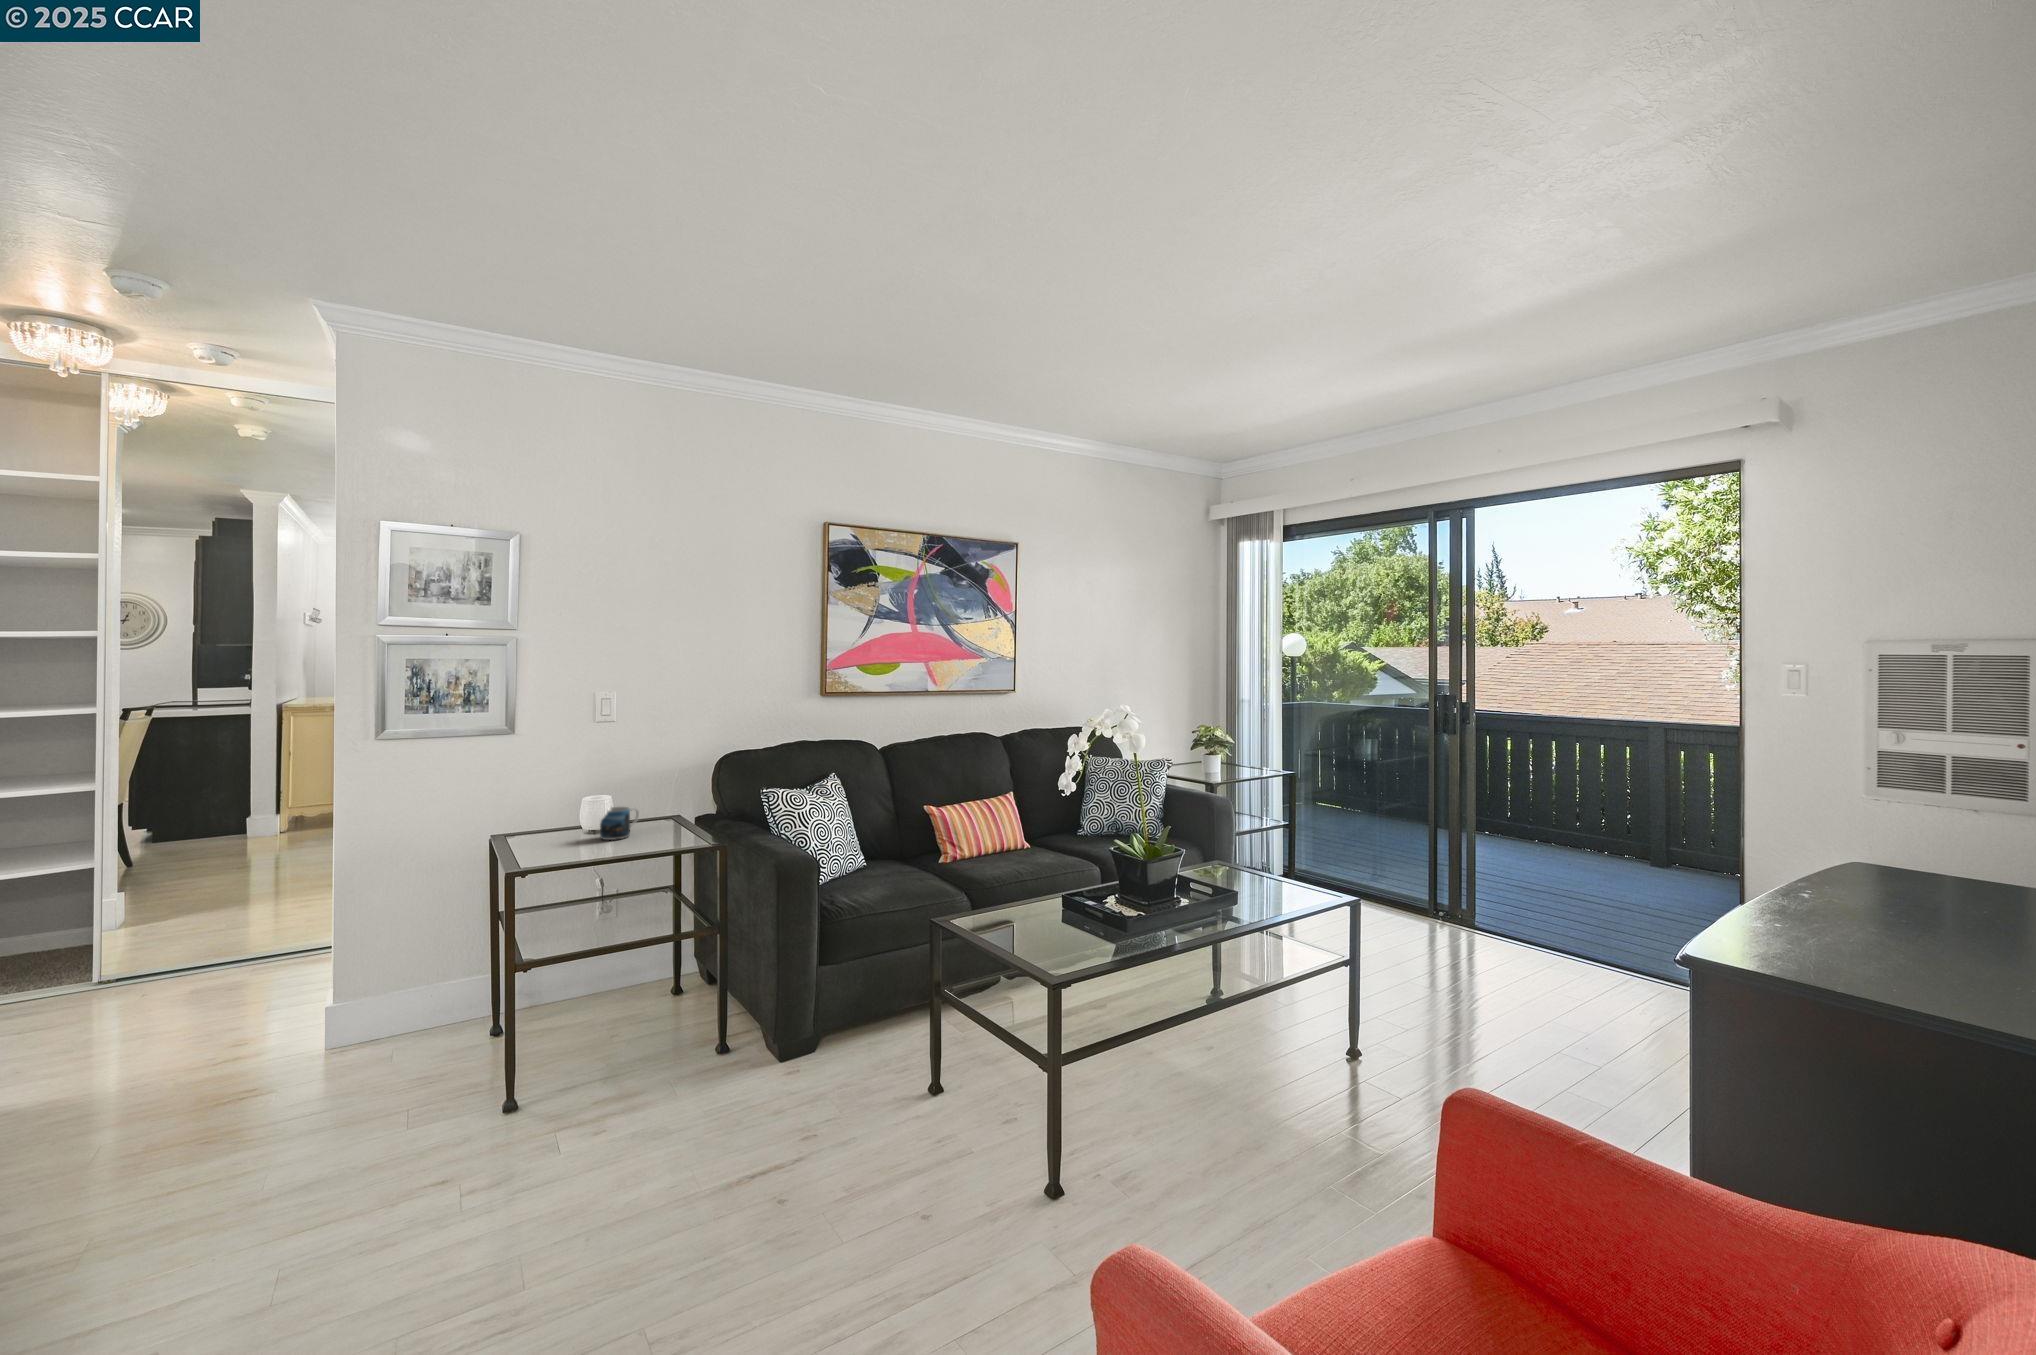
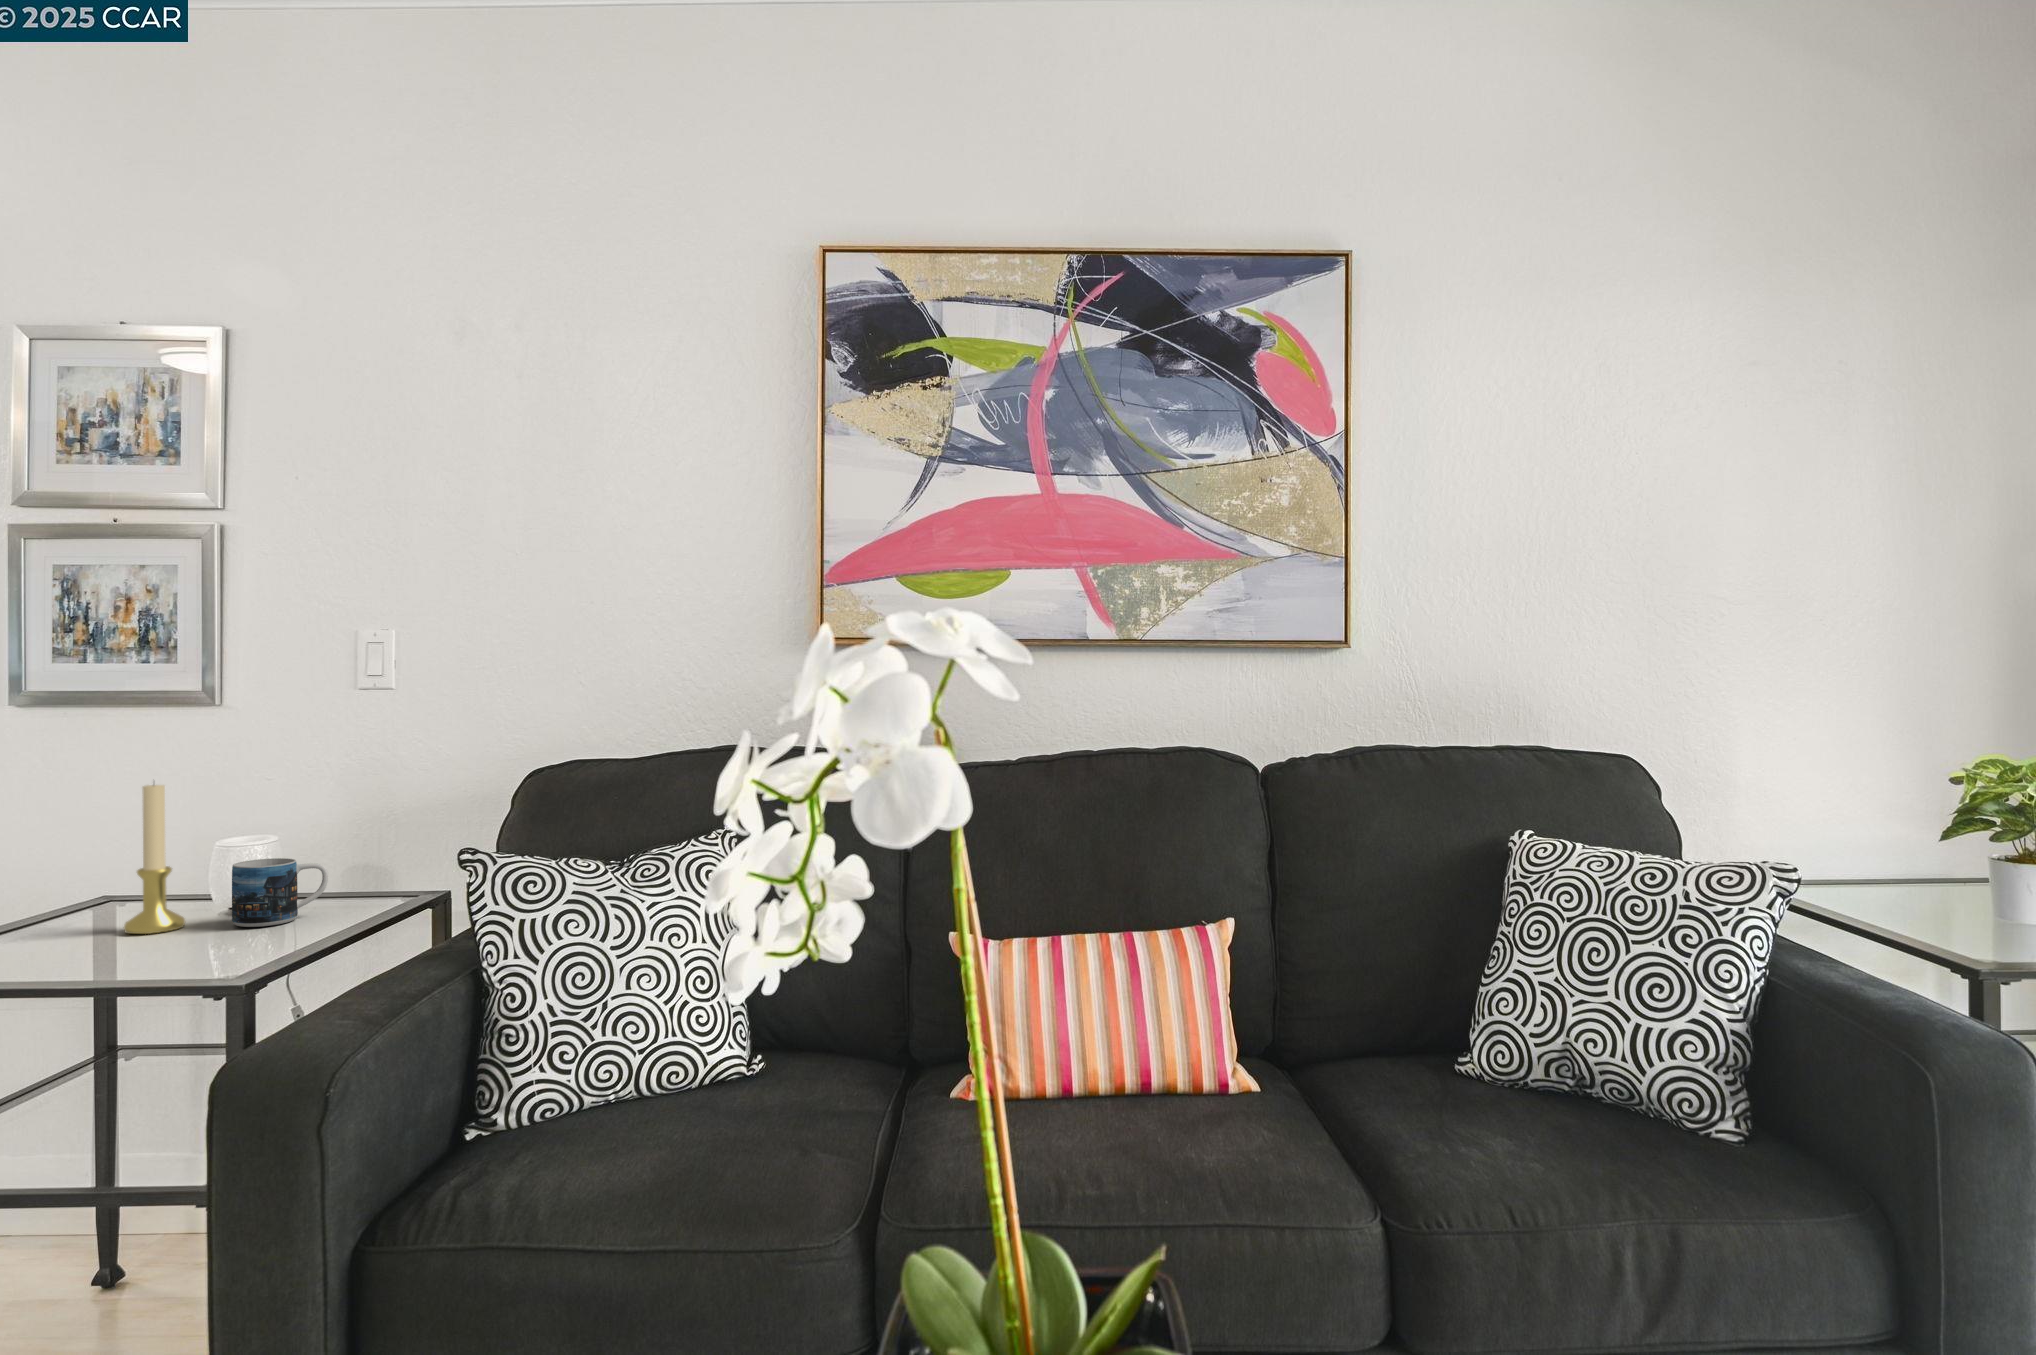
candle holder: none [547,773,575,849] -> present [123,784,185,934]

